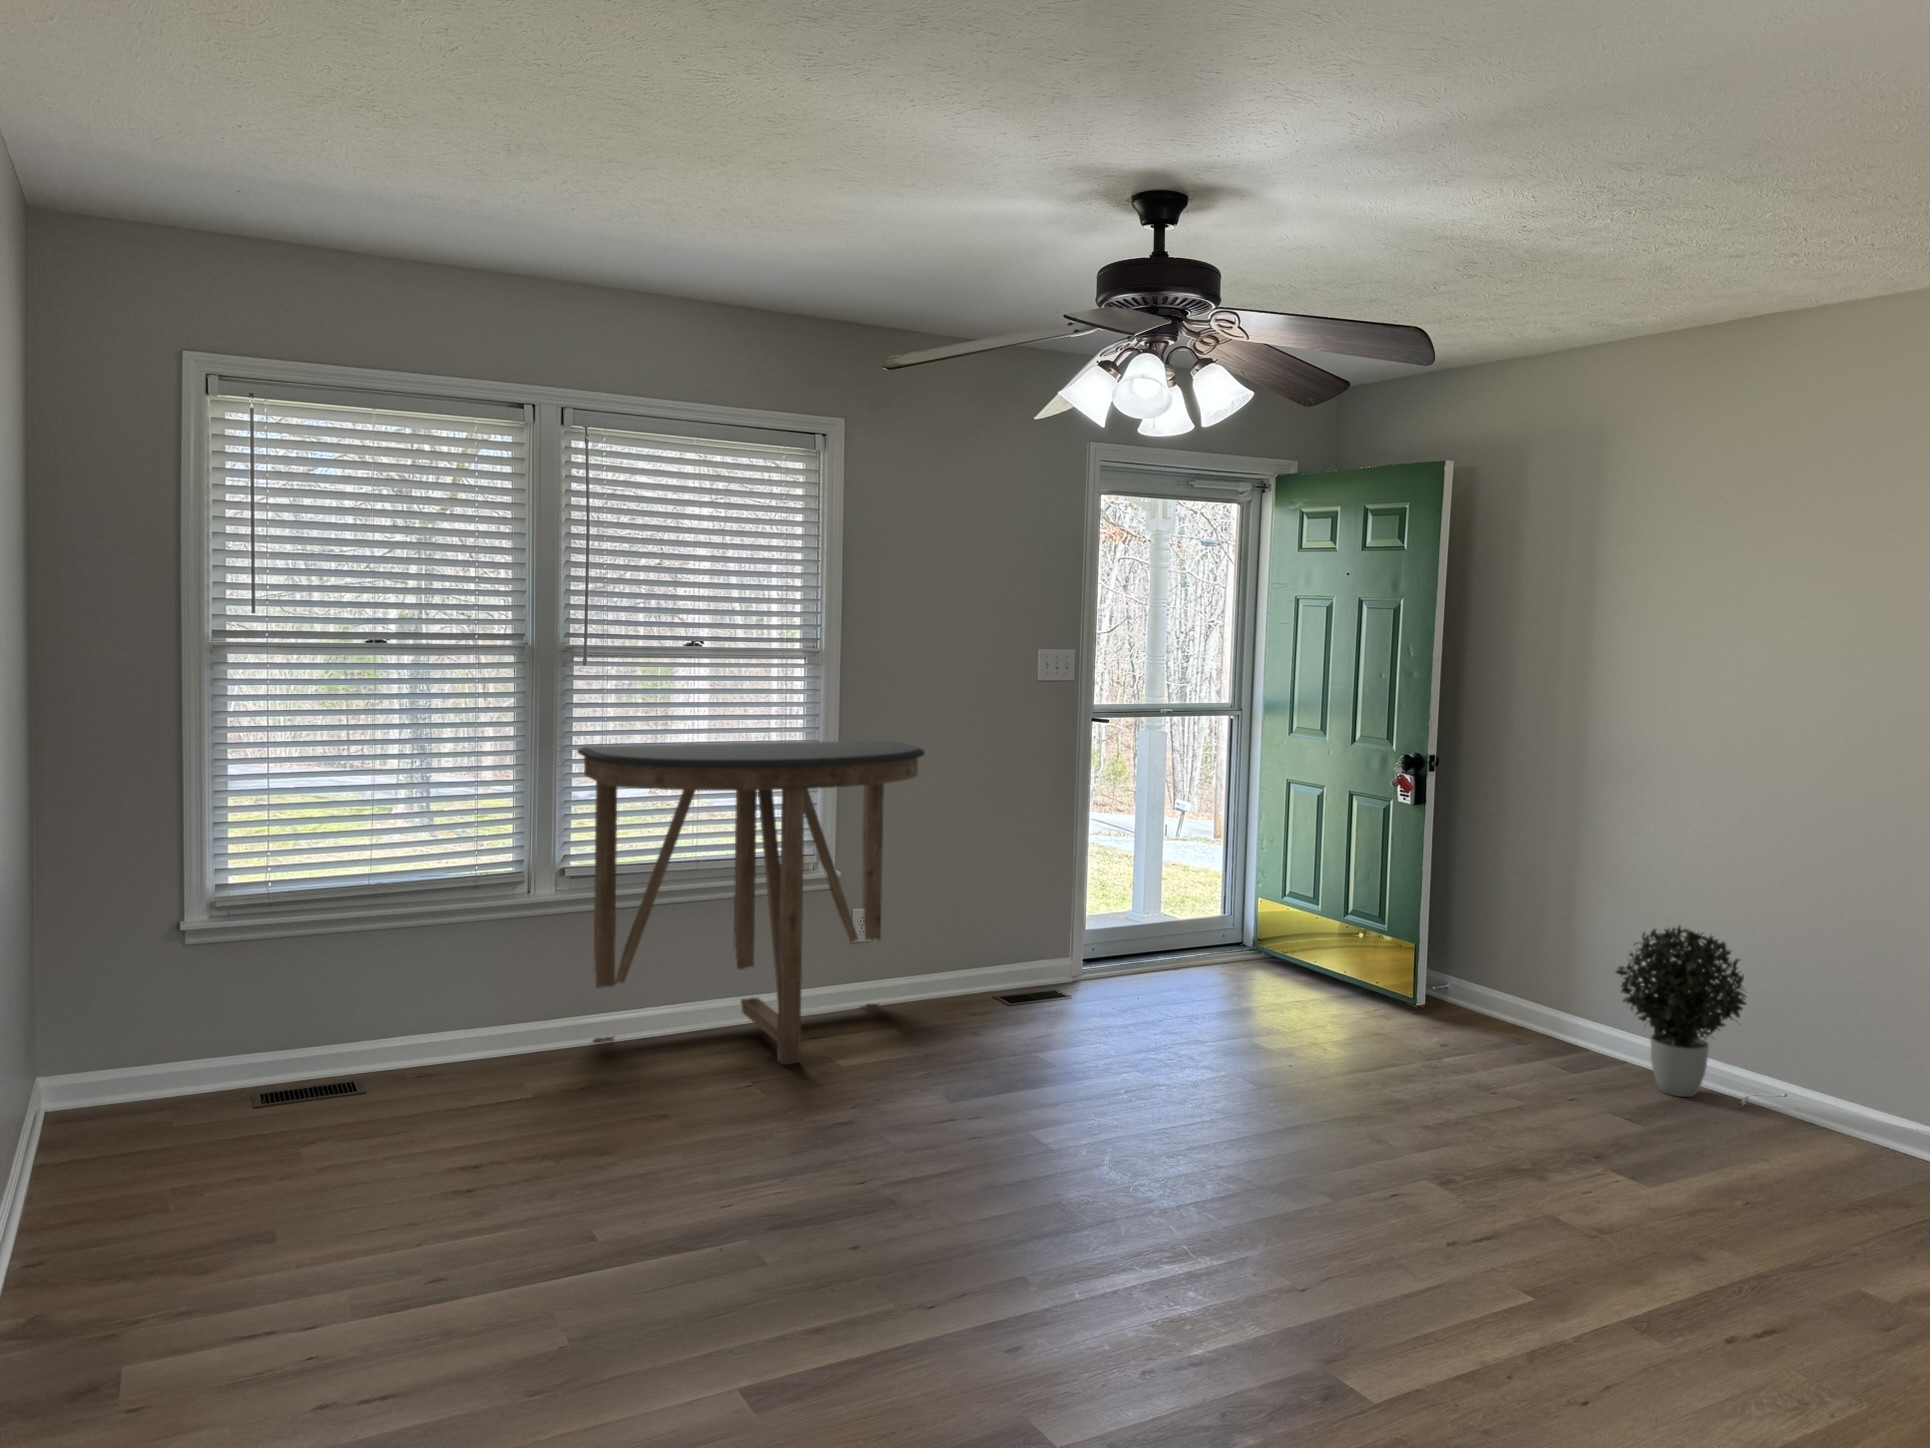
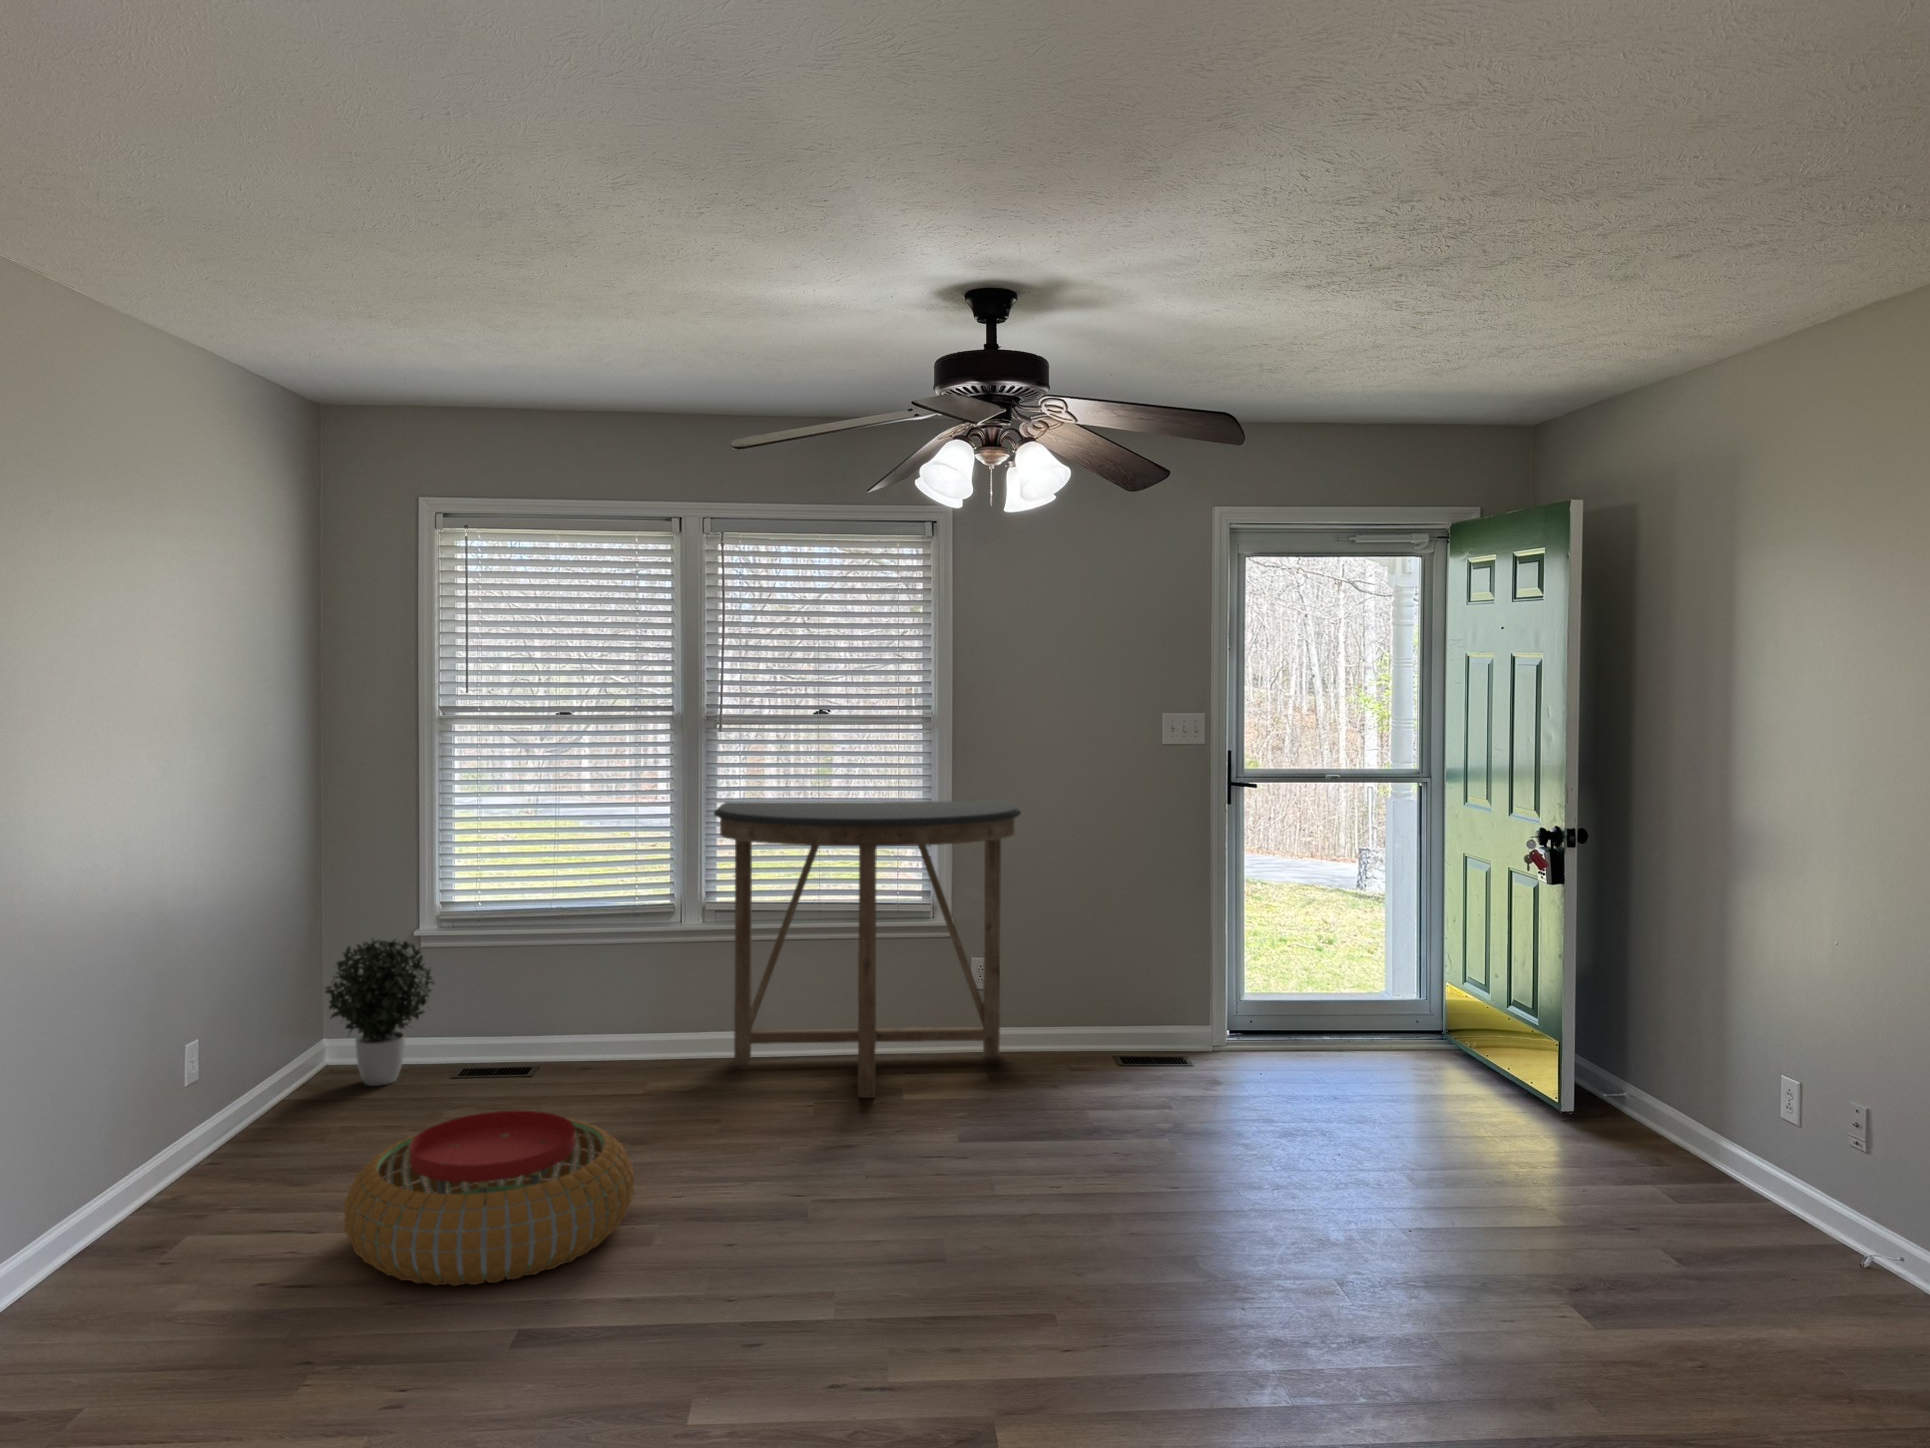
potted plant: present [1616,926,1746,1097] -> present [325,938,435,1086]
pouf: none [345,1116,702,1338] -> present [344,1111,634,1286]

